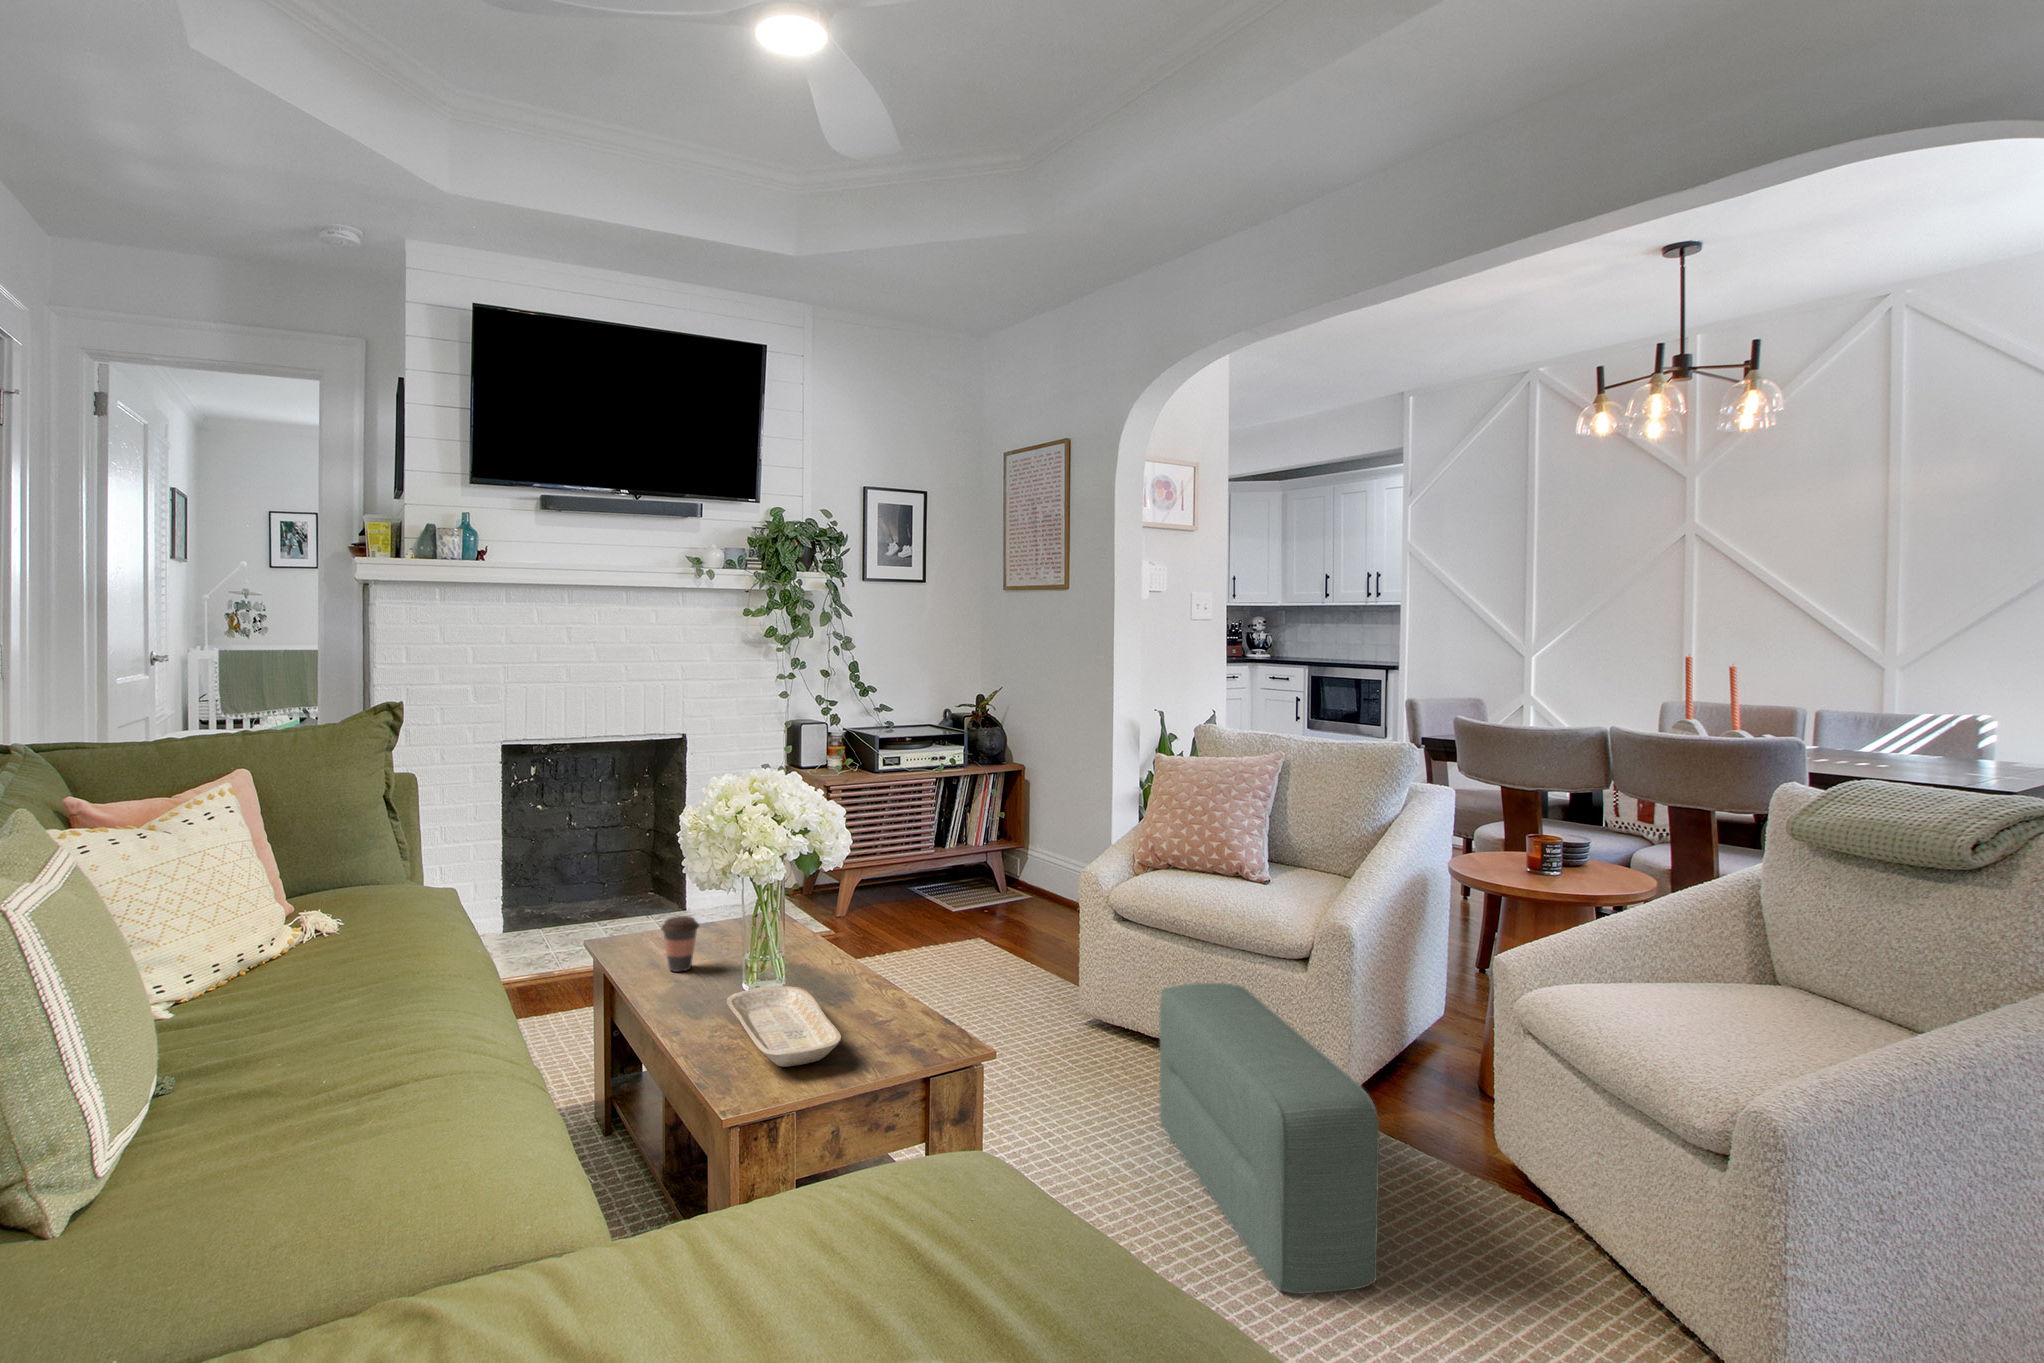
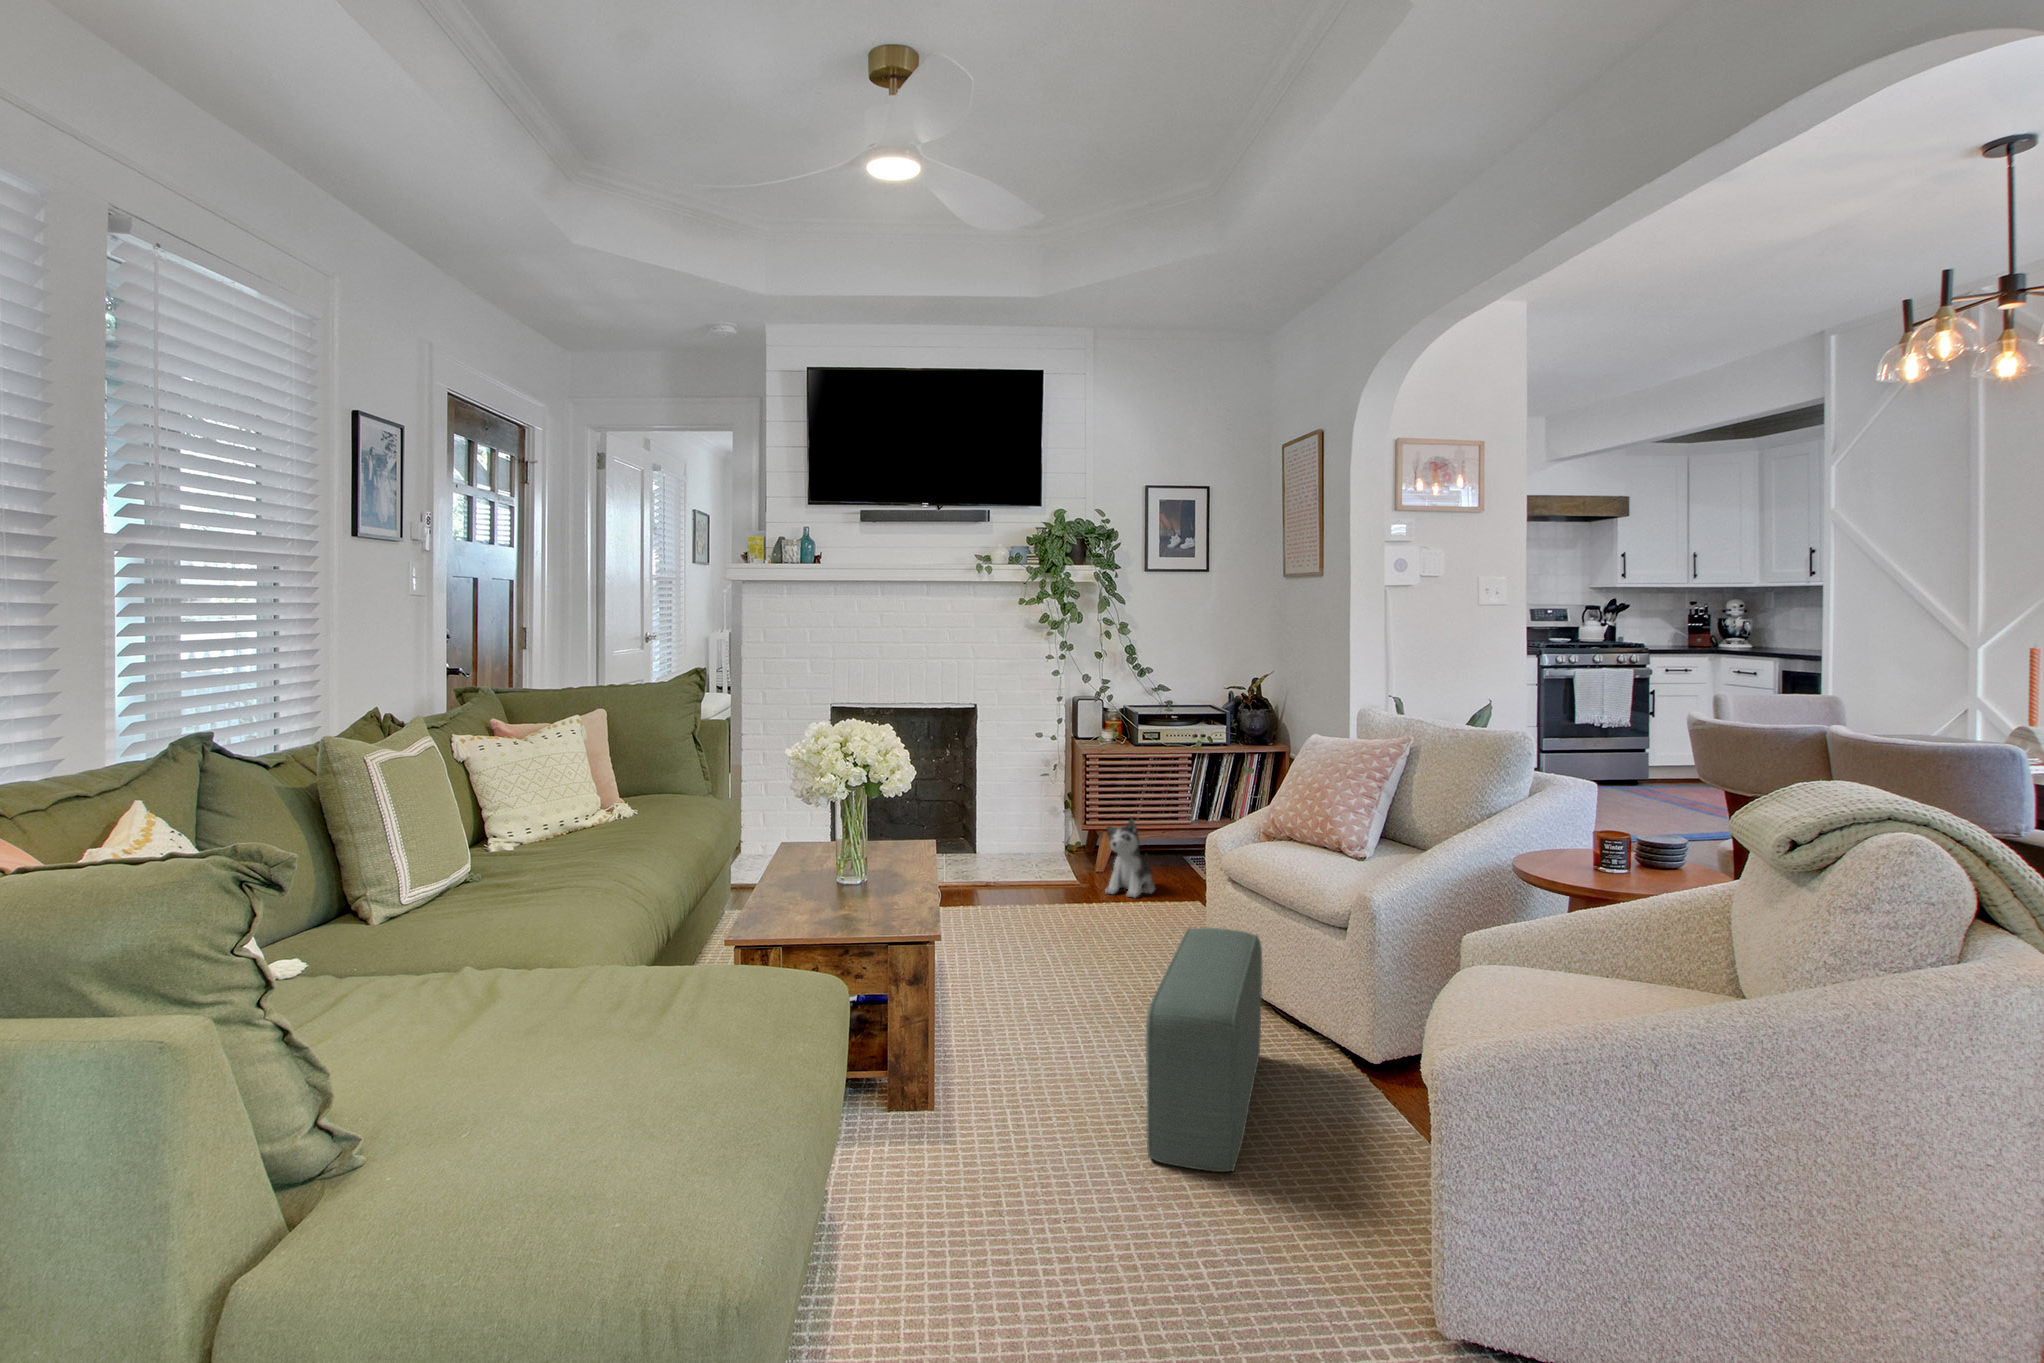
plush toy: none [876,855,929,945] -> present [1105,819,1155,897]
coffee cup: present [661,916,699,972] -> none [801,826,828,865]
tray: present [727,986,841,1067] -> none [783,876,858,922]

